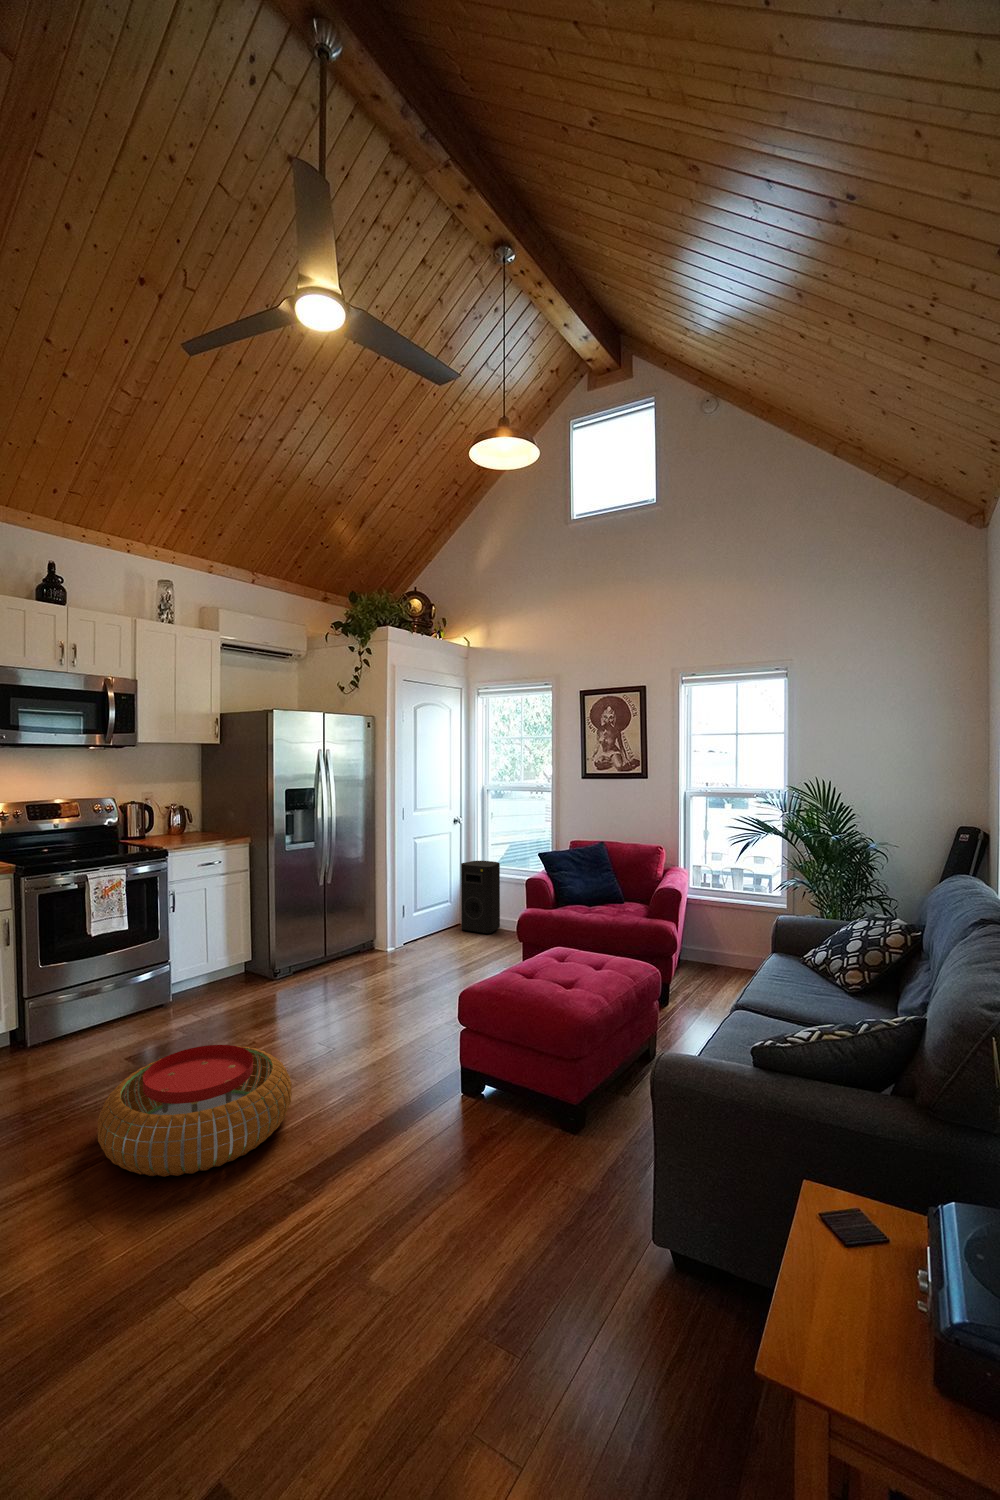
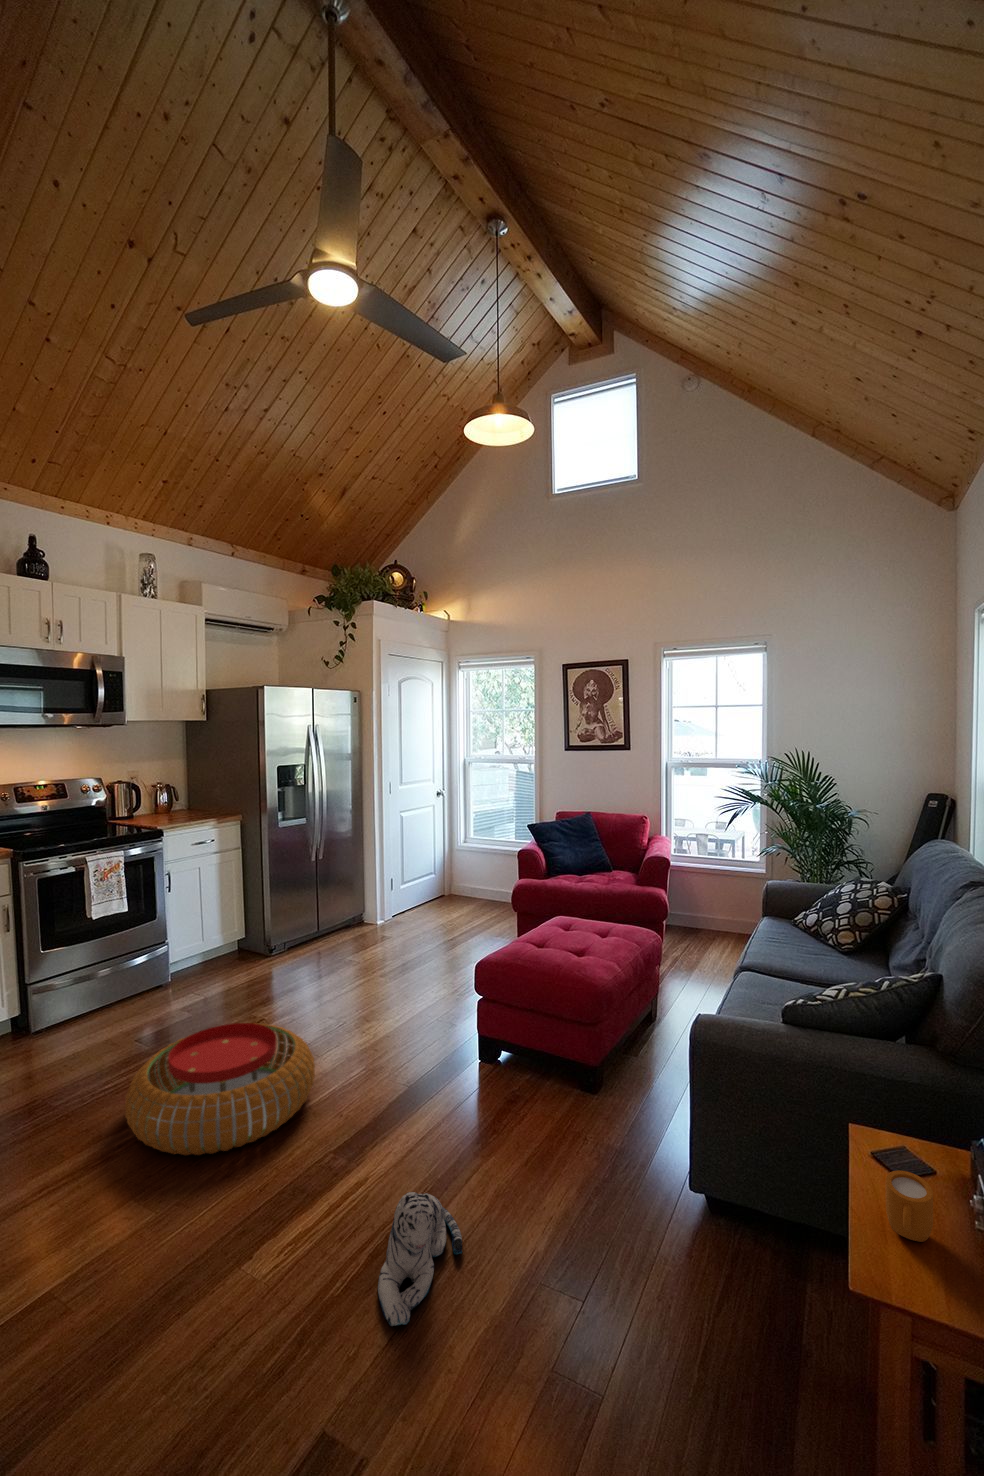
speaker: present [461,861,500,934] -> none [446,832,484,903]
mug: none [815,1223,864,1303] -> present [886,1171,933,1242]
plush toy: none [313,1224,410,1363] -> present [378,1192,462,1326]

